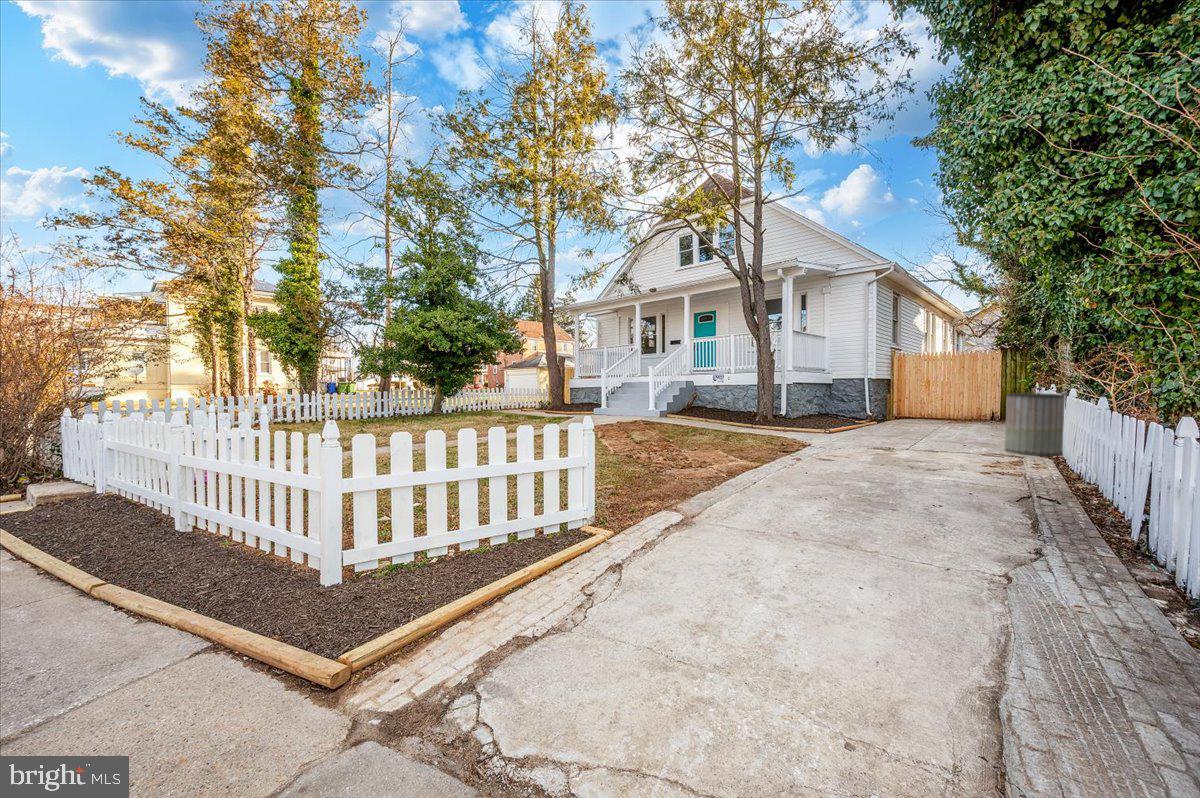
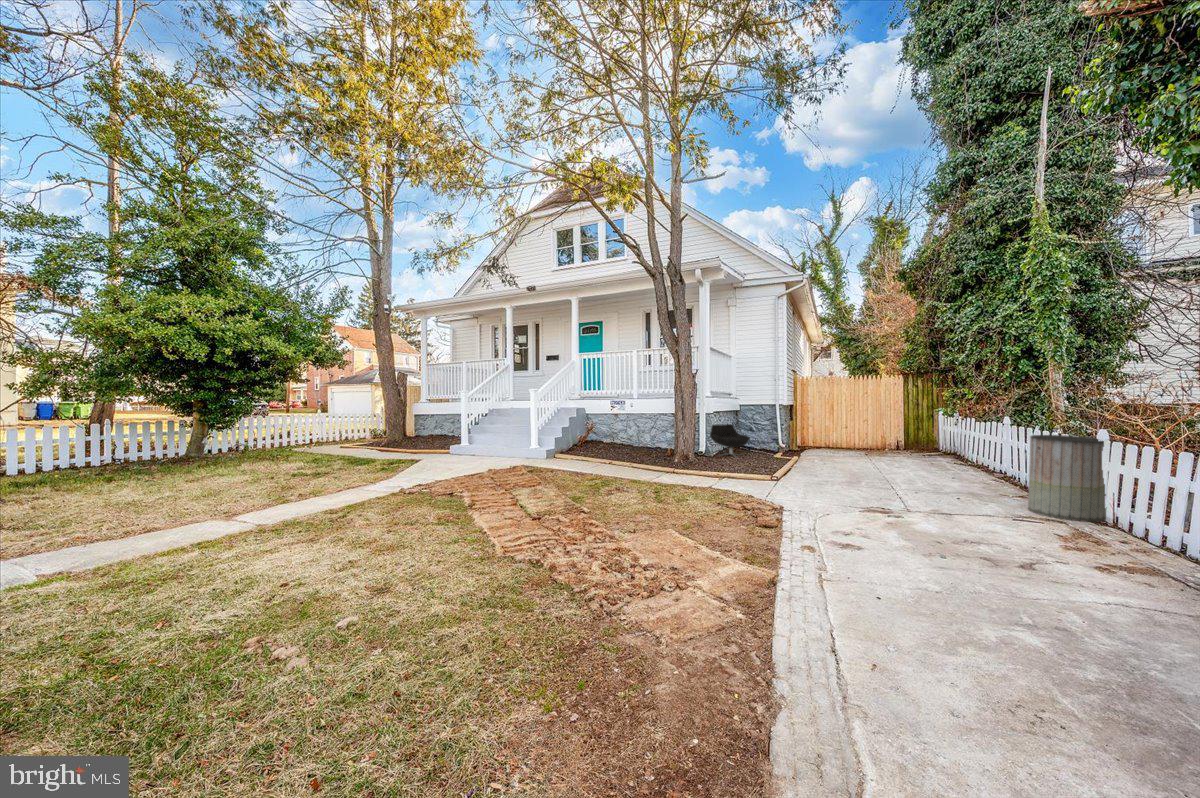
lounge chair: none [793,393,825,419] -> present [710,424,750,455]

